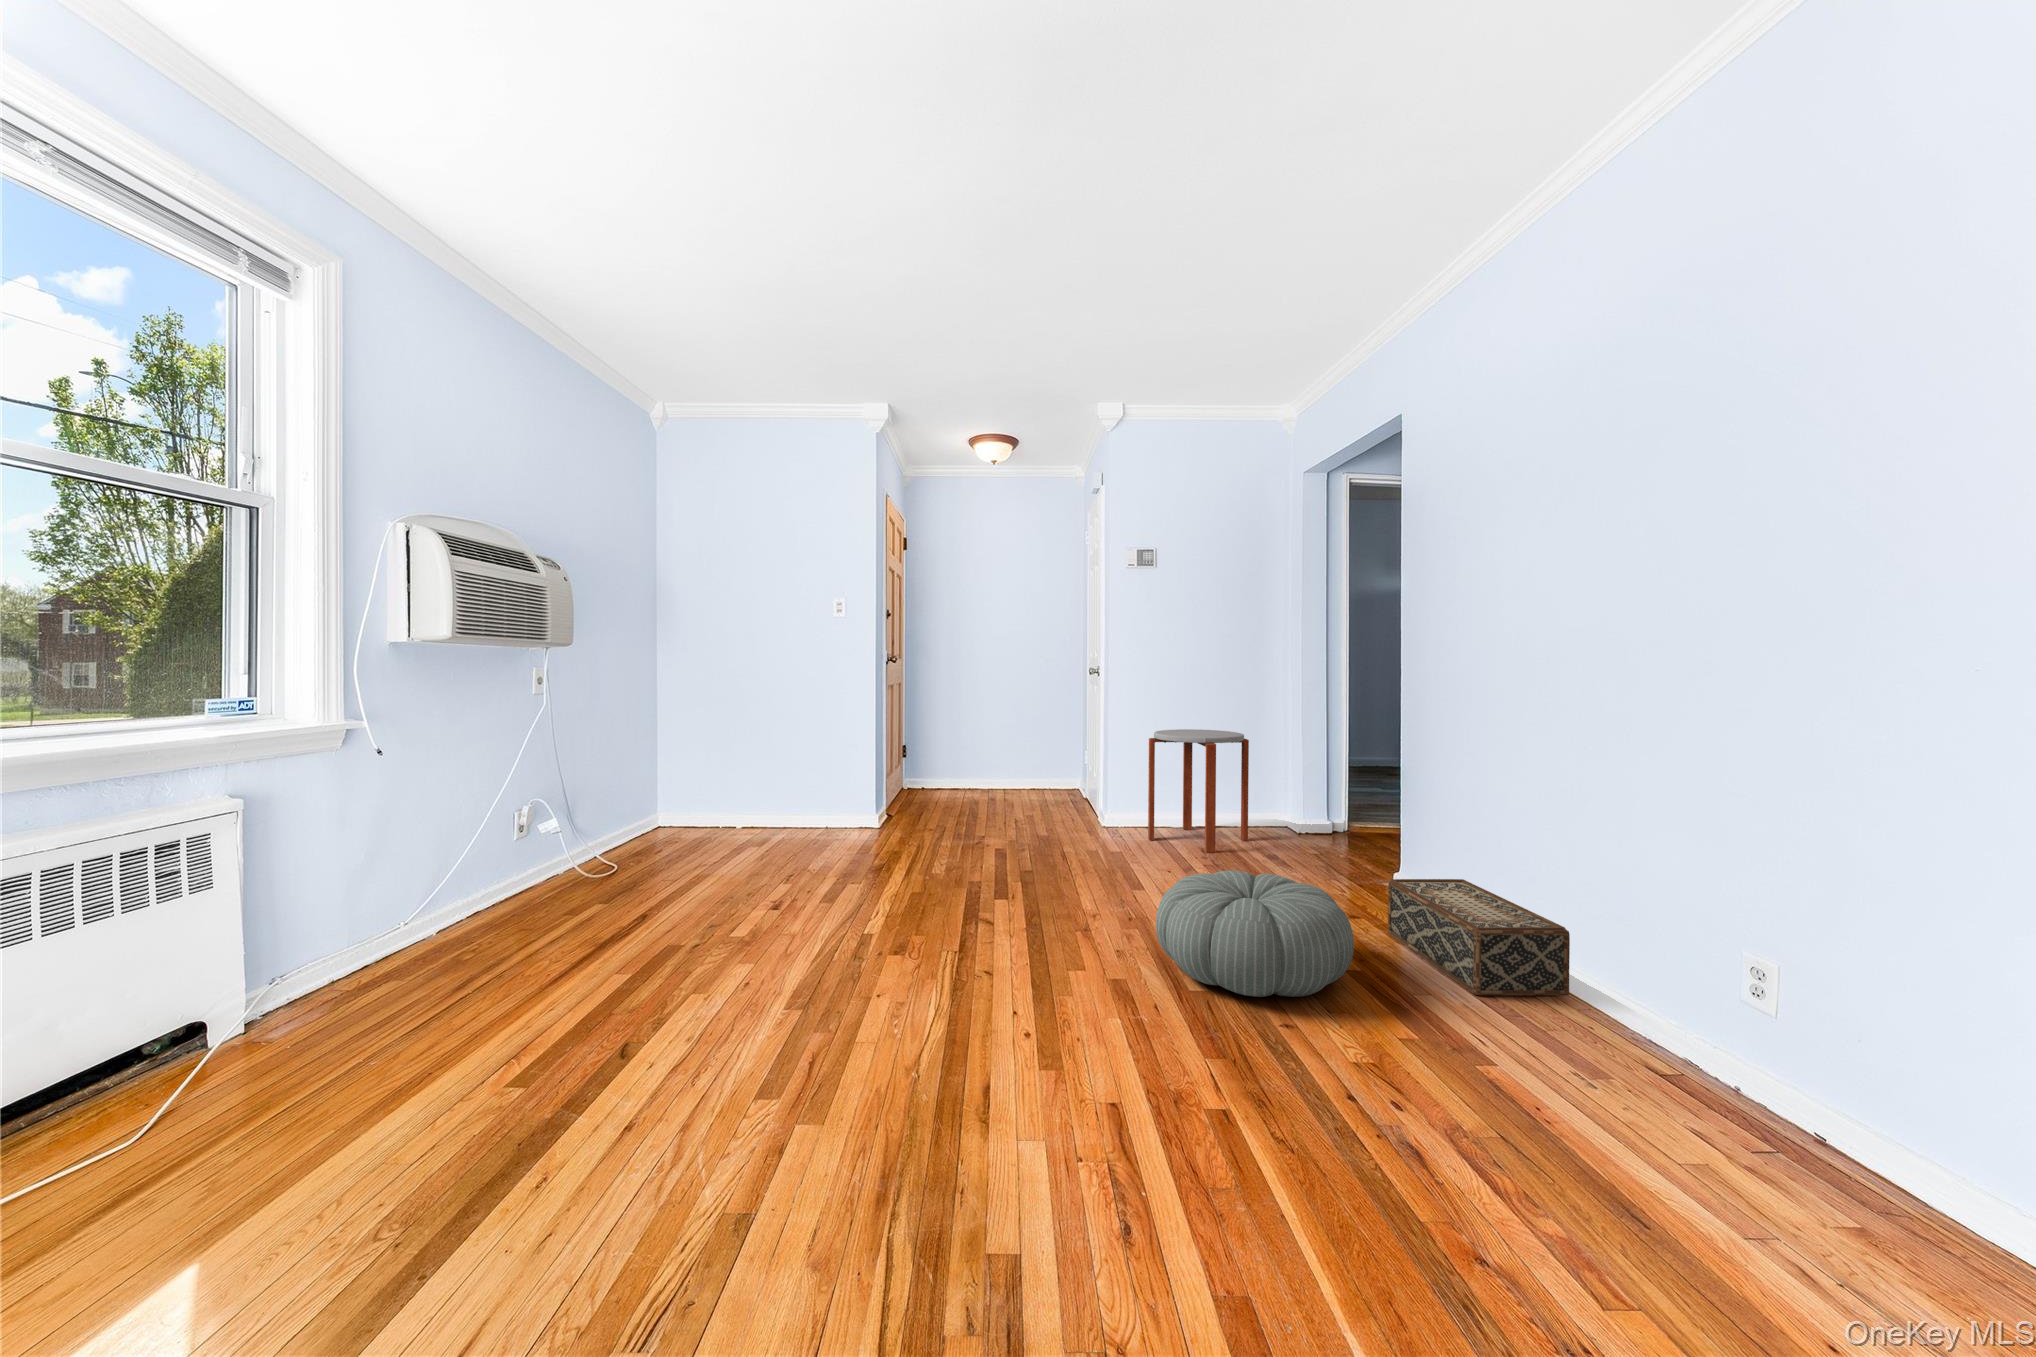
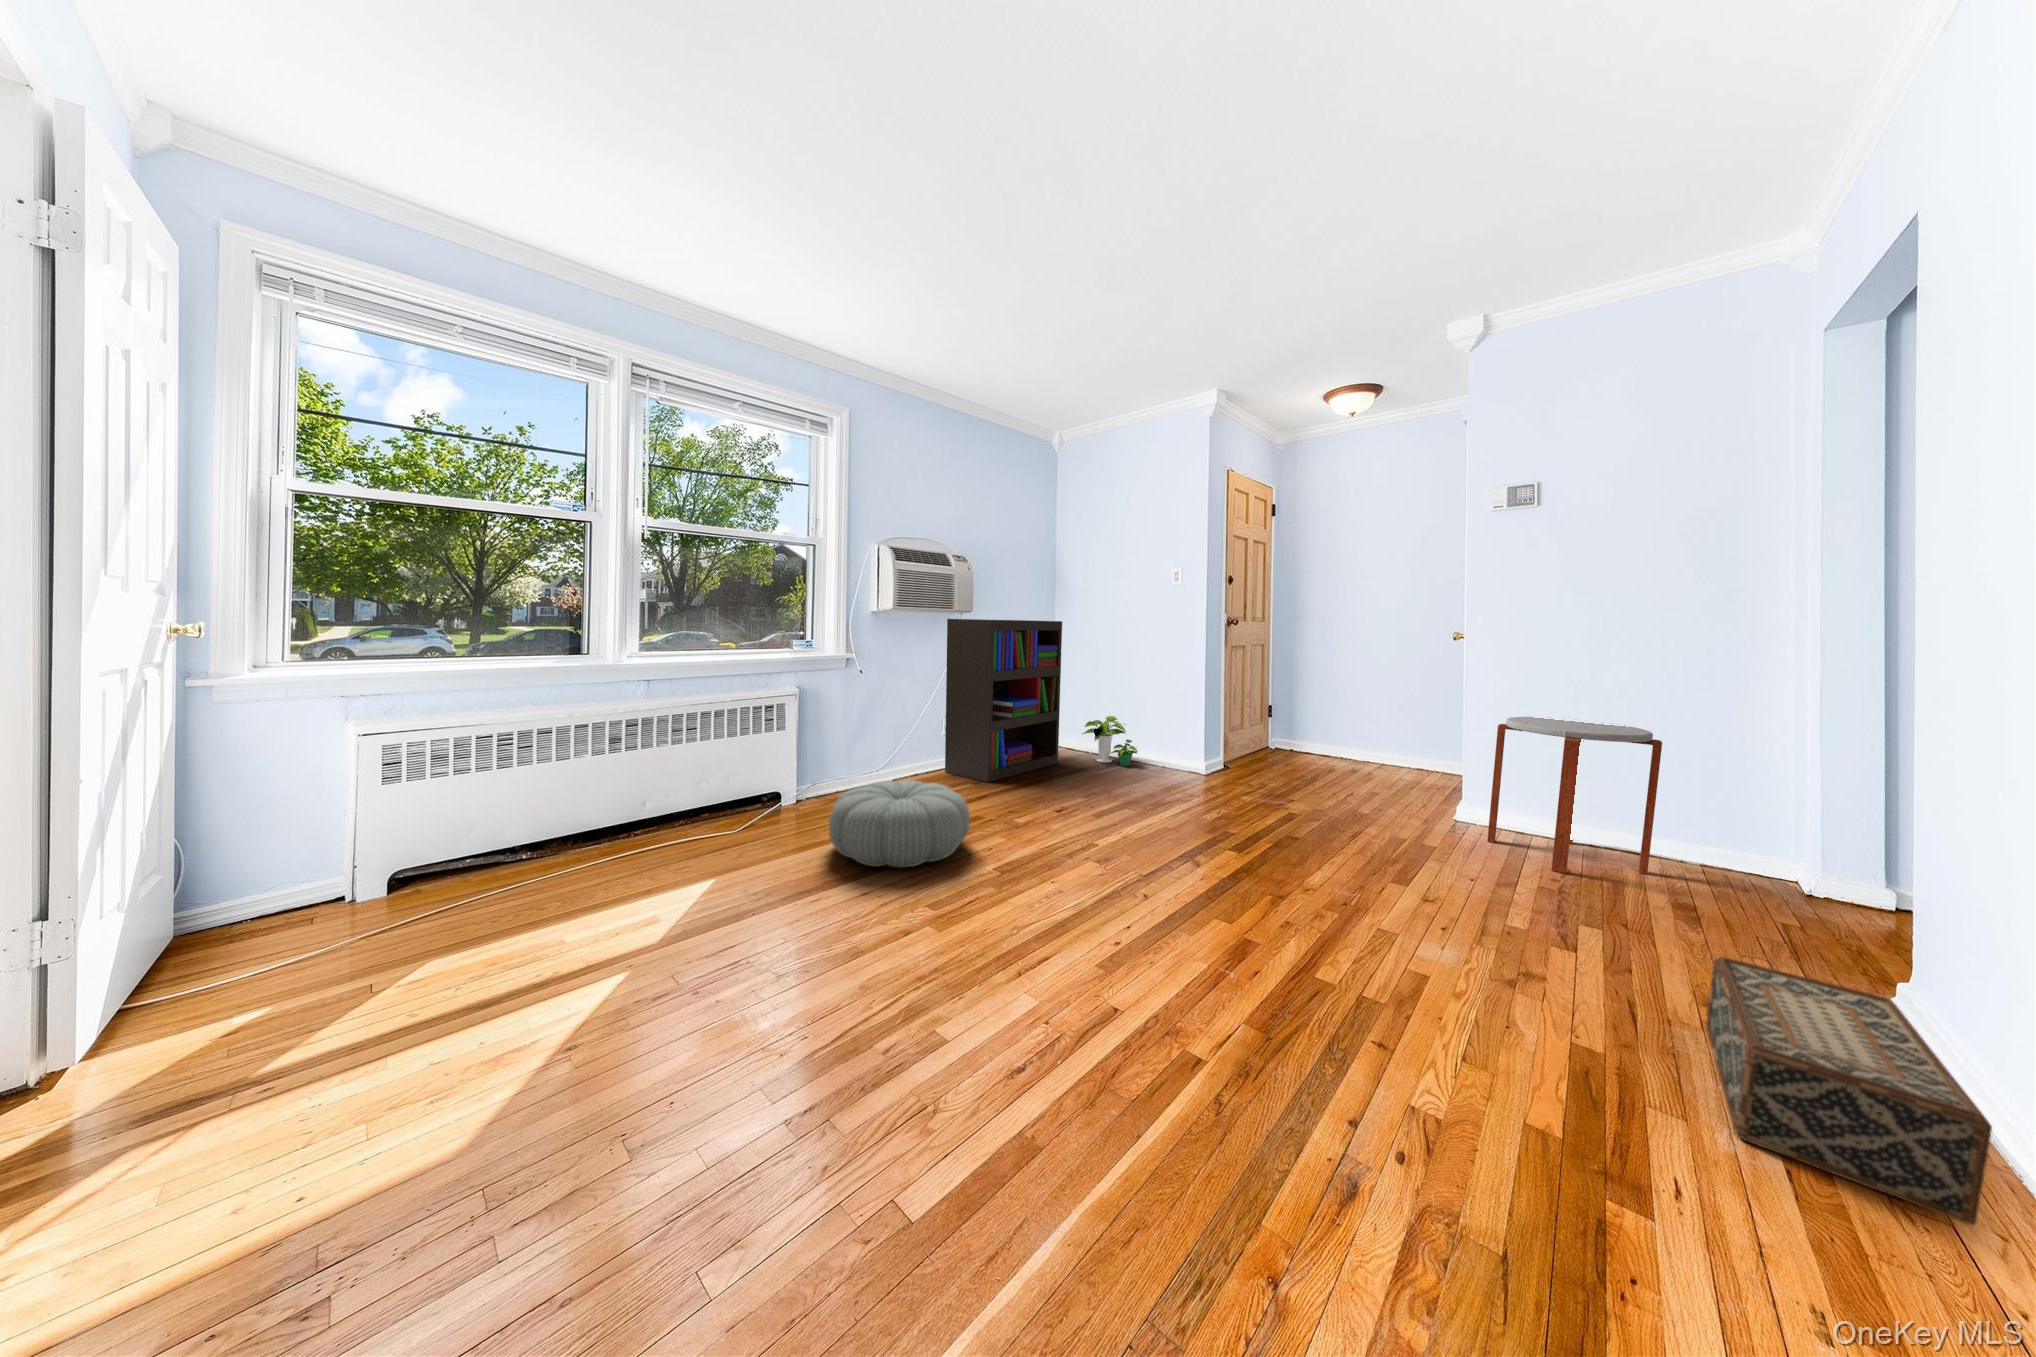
bookshelf: none [525,657,691,899] -> present [945,619,1062,782]
potted plant: none [715,778,798,839] -> present [1083,716,1138,766]
pouf: present [1156,870,1354,997] -> present [829,780,970,867]

